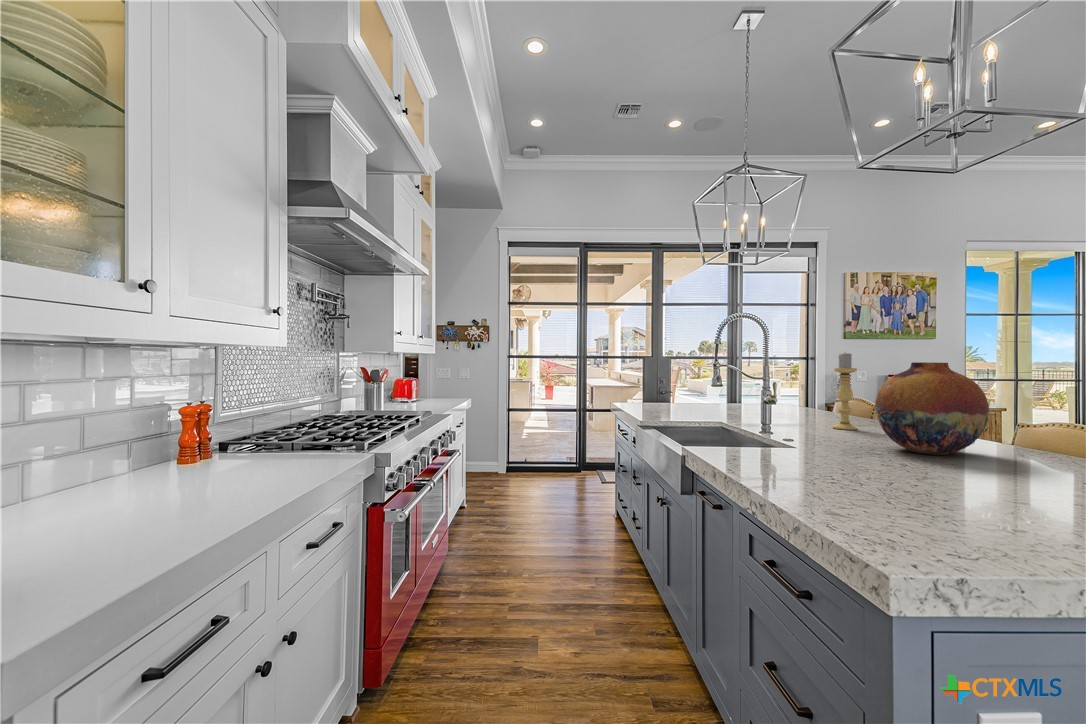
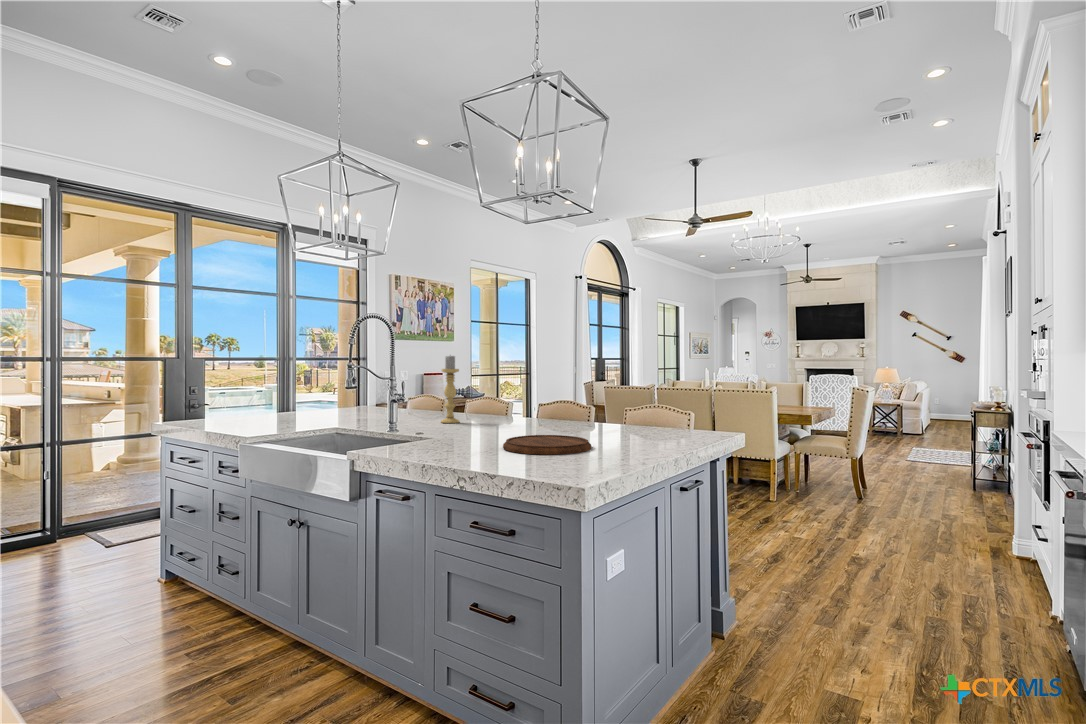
vase: present [875,362,989,455] -> none [493,364,561,433]
cutting board: none [846,456,1000,494] -> present [503,435,591,455]

